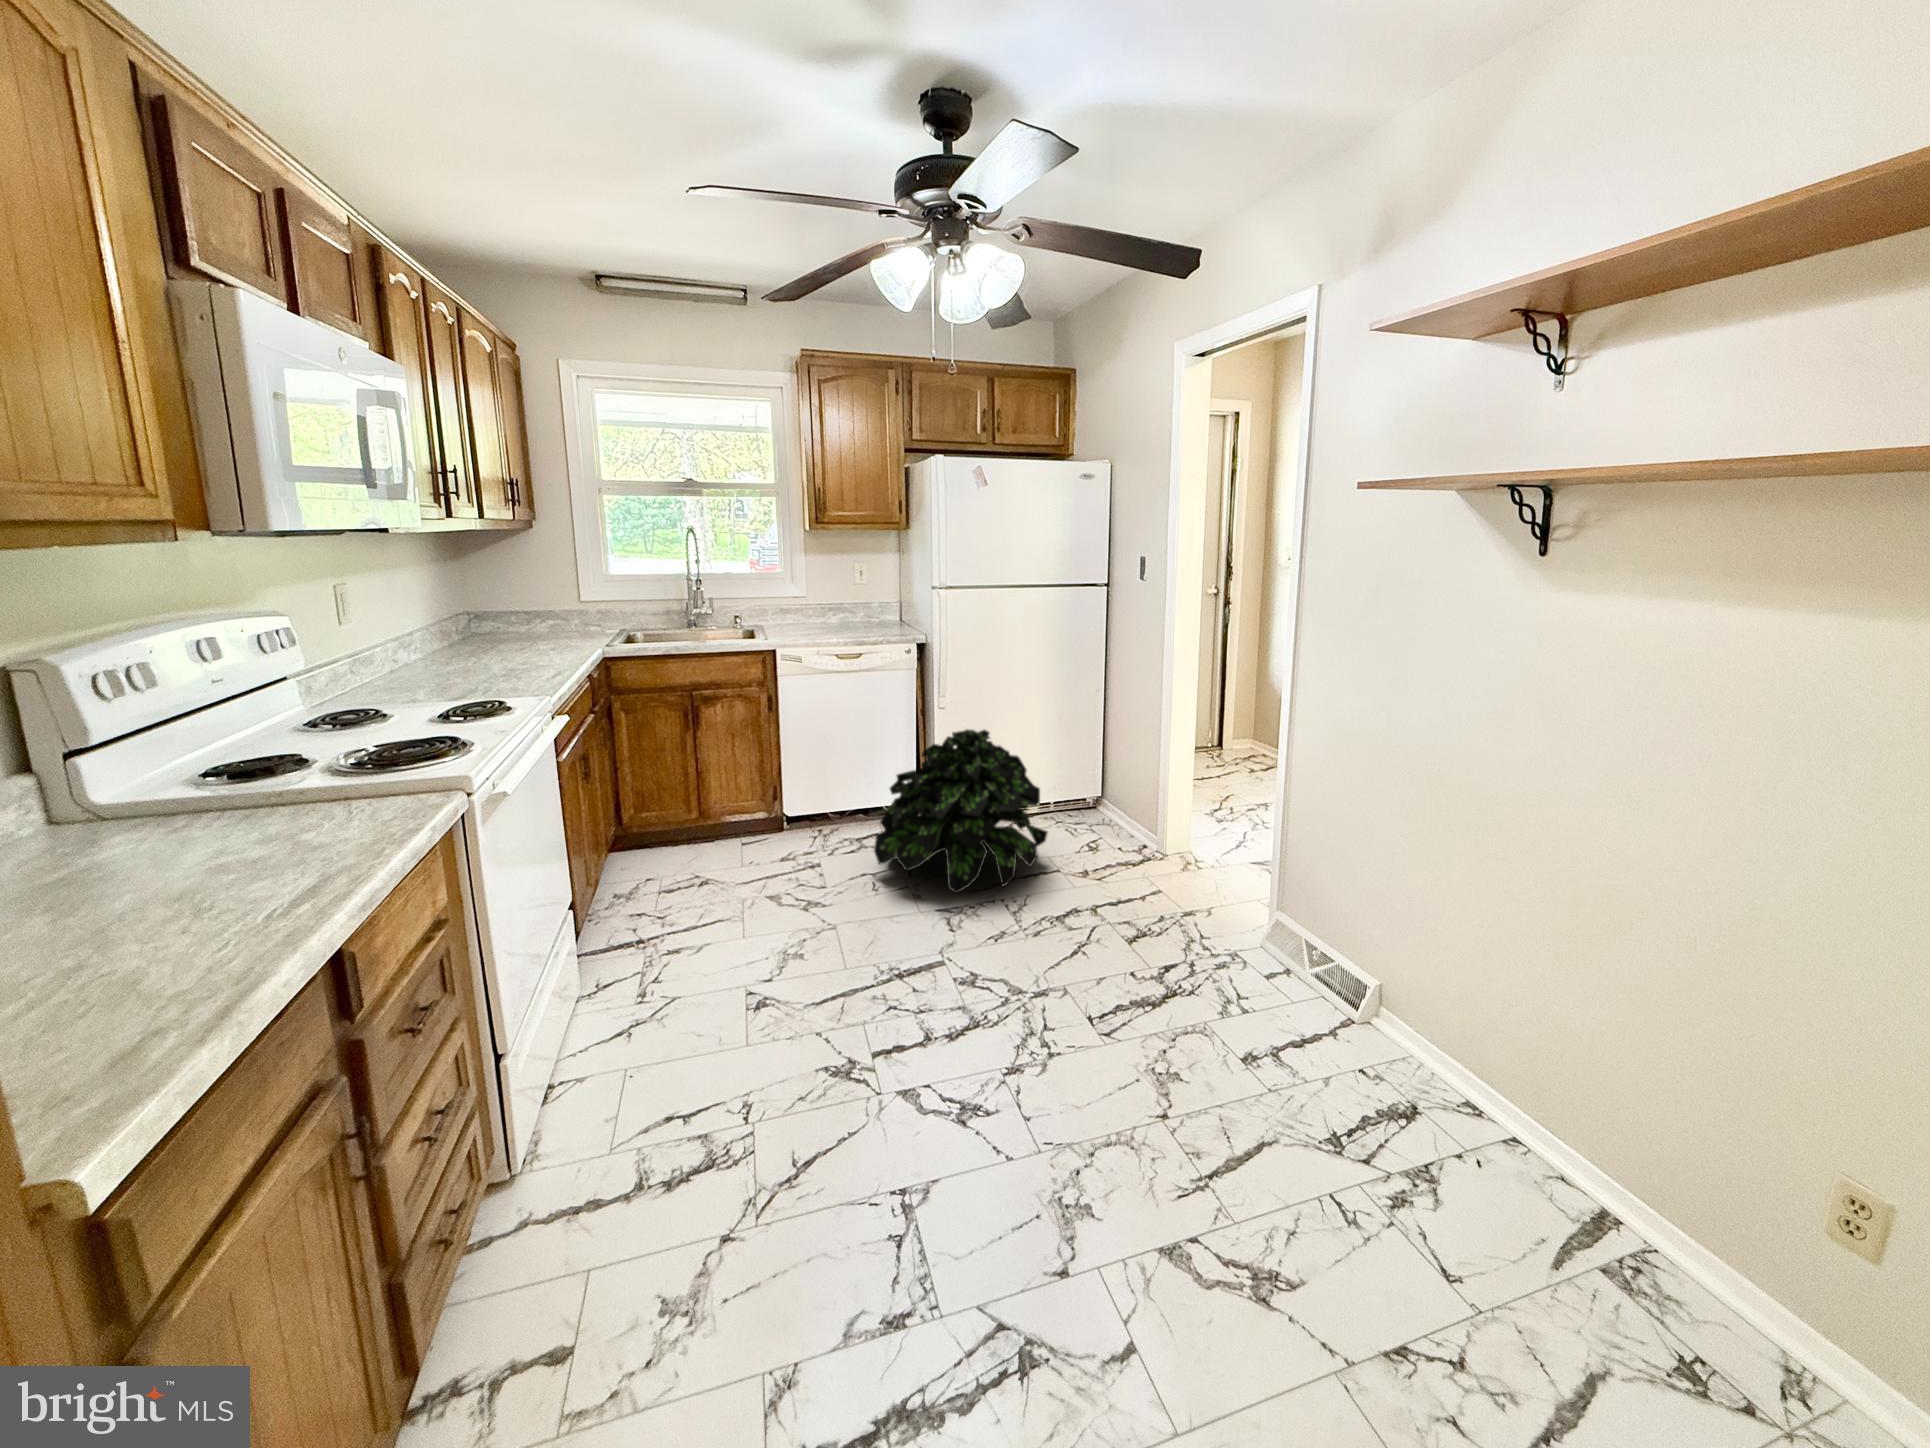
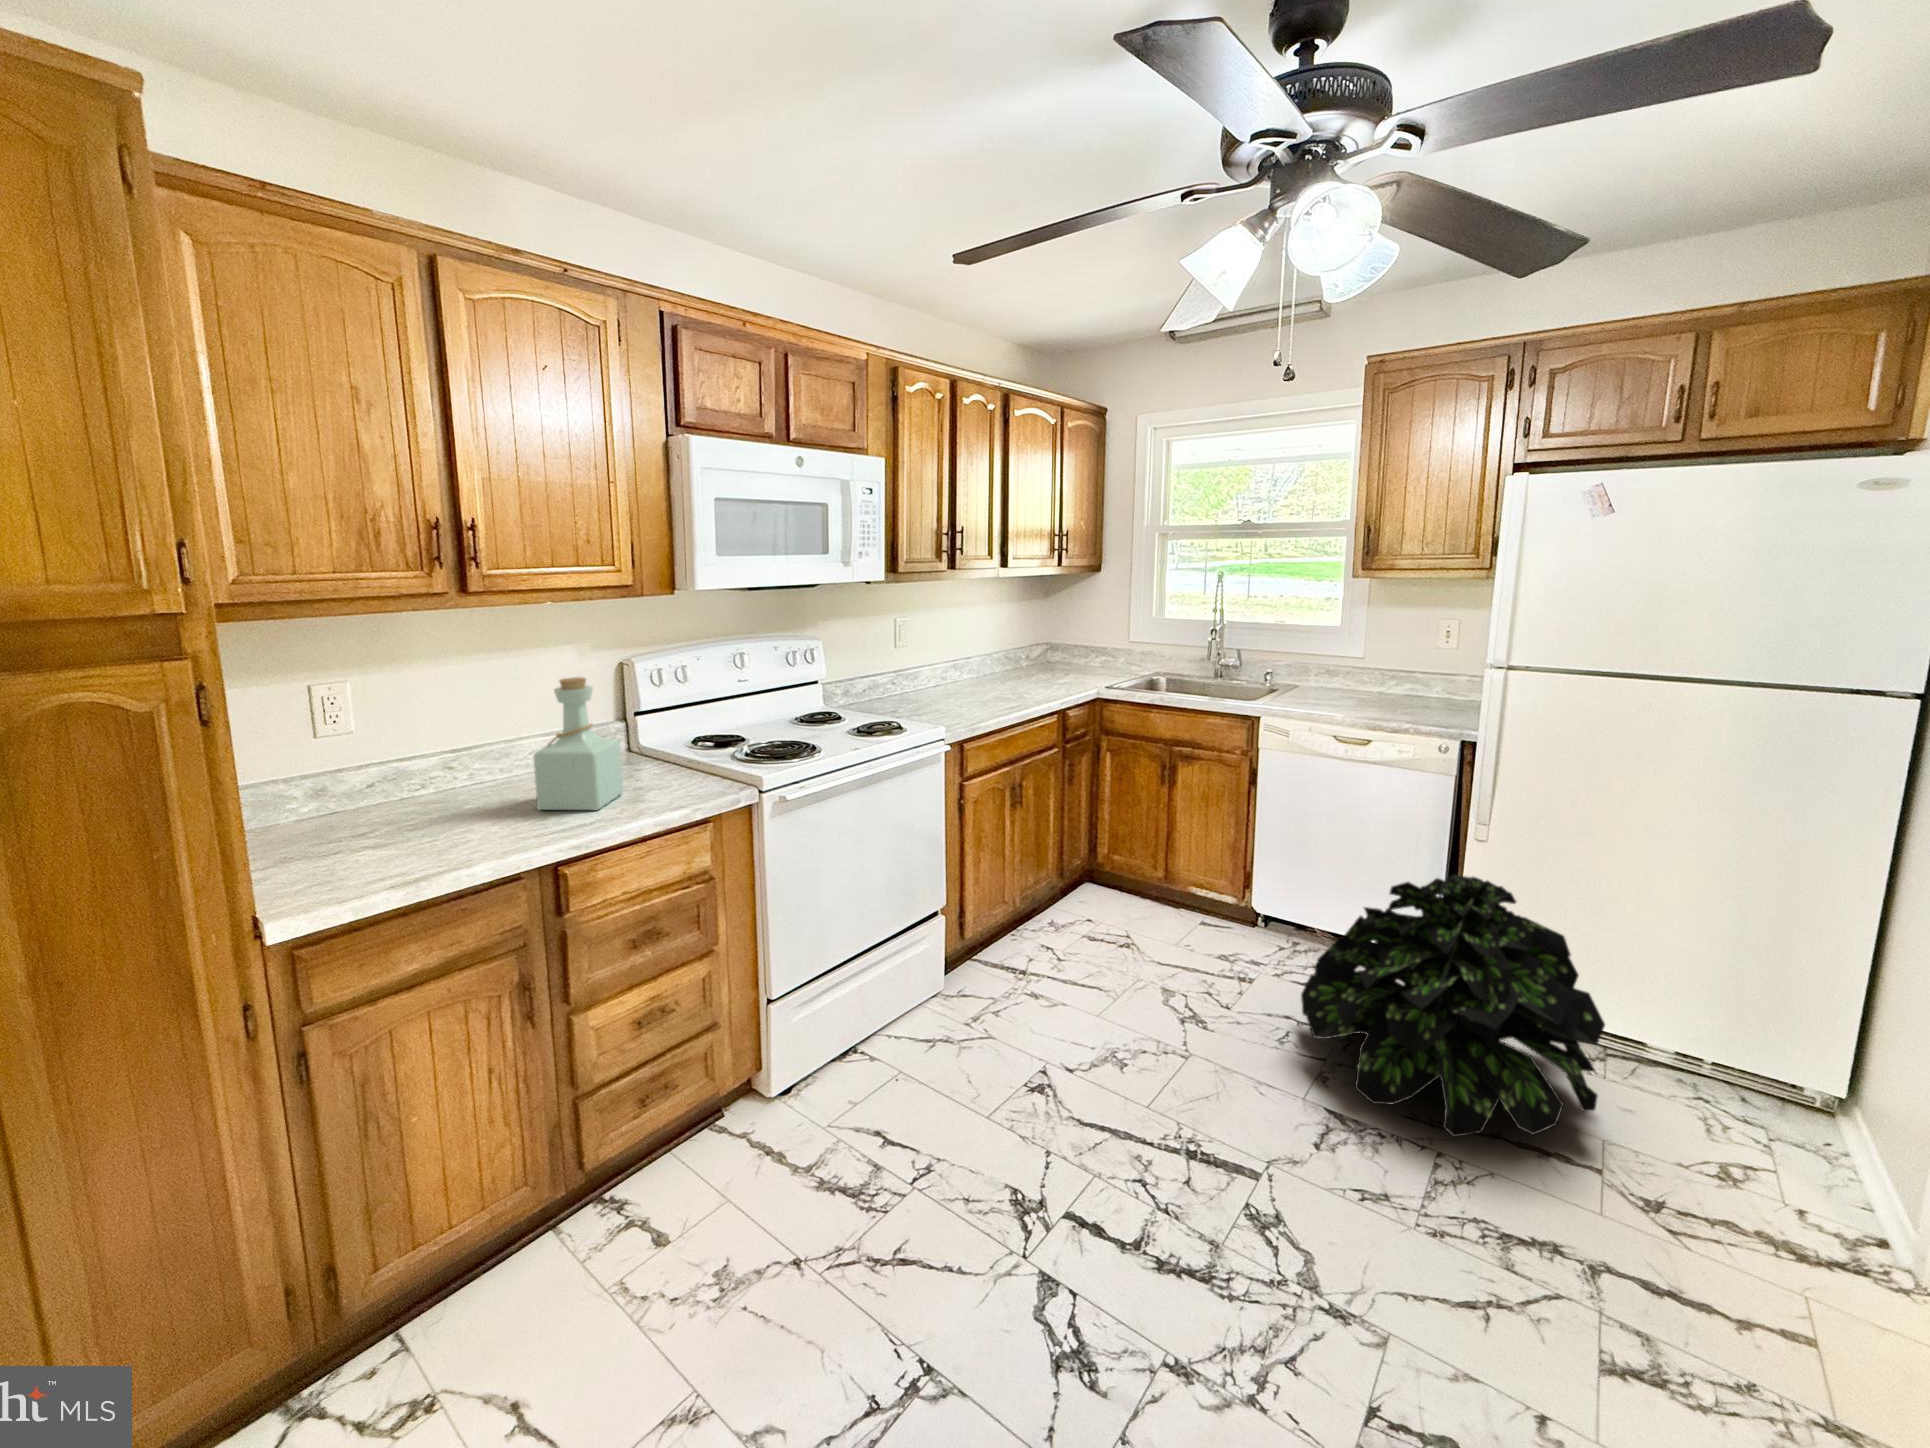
bottle: none [134,682,321,909] -> present [533,677,624,810]

